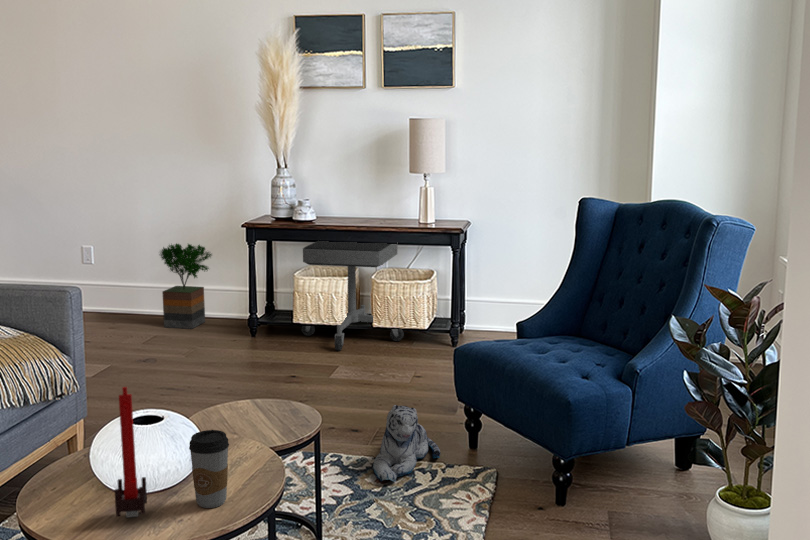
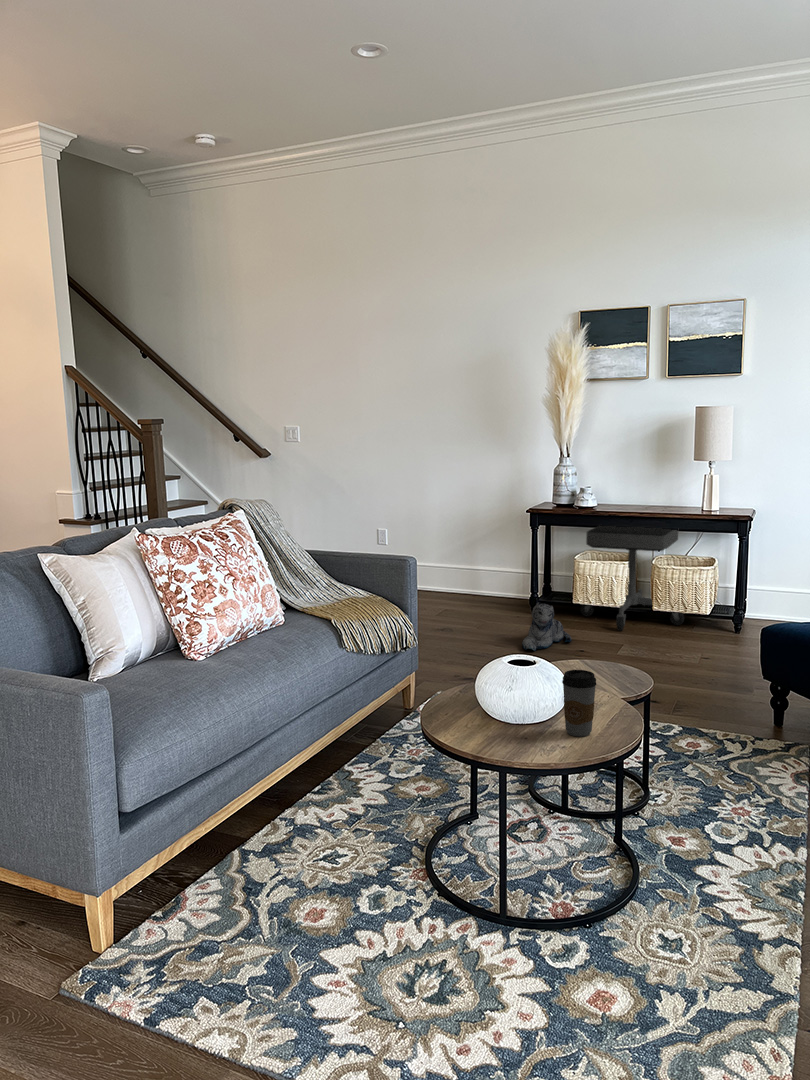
potted tree: present [160,244,212,329] -> none [446,526,496,606]
candle: present [115,387,147,517] -> none [503,626,528,737]
plush toy: present [373,405,440,482] -> present [522,603,572,651]

